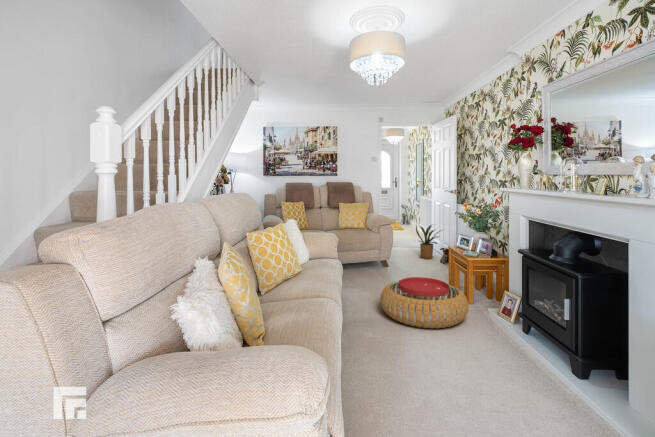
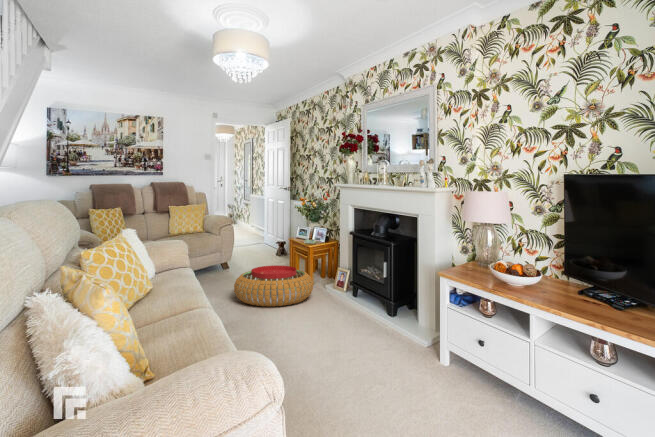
house plant: present [416,225,440,259] -> none [252,223,283,259]

